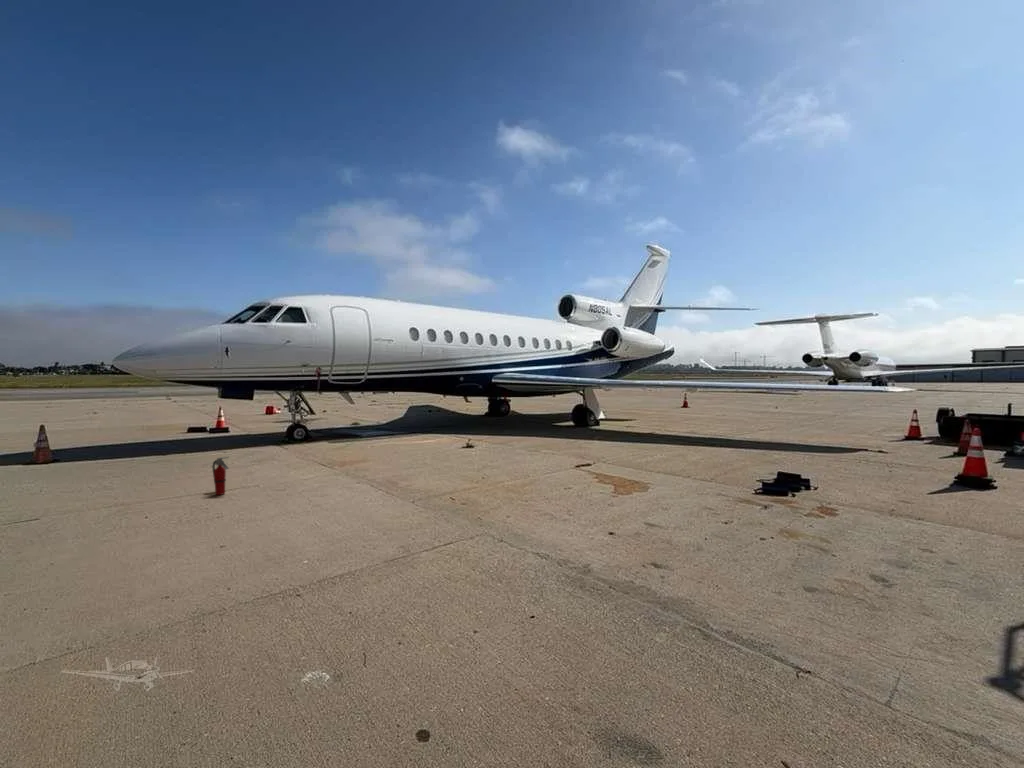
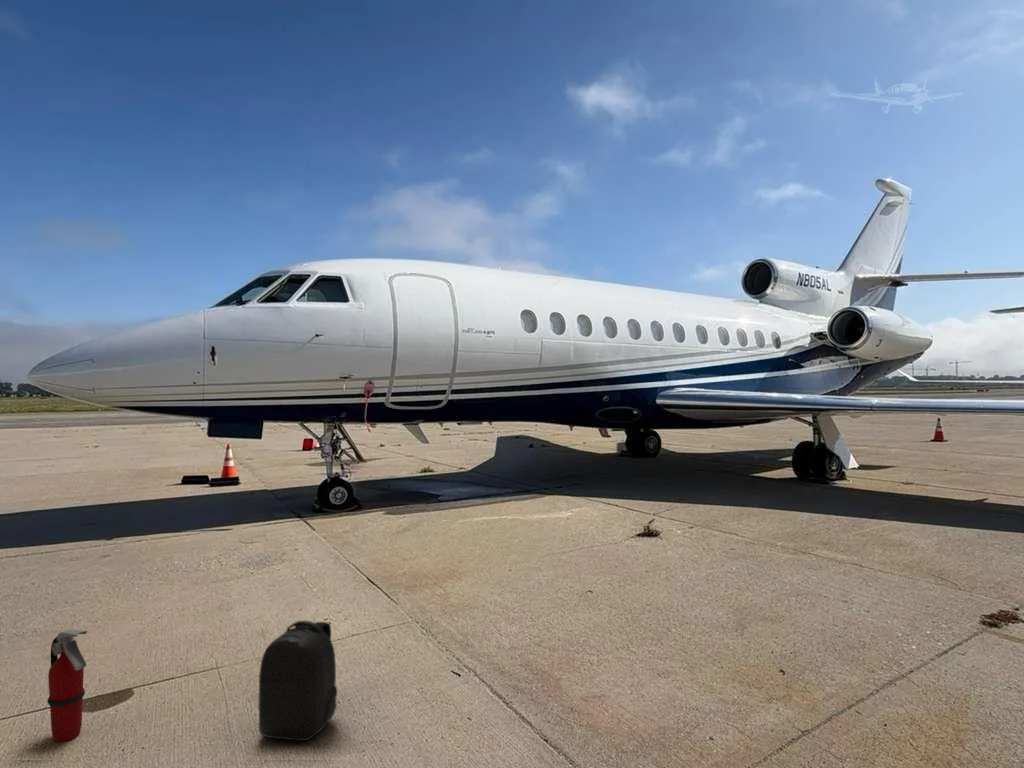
backpack: none [292,455,319,492] -> present [259,620,337,740]

